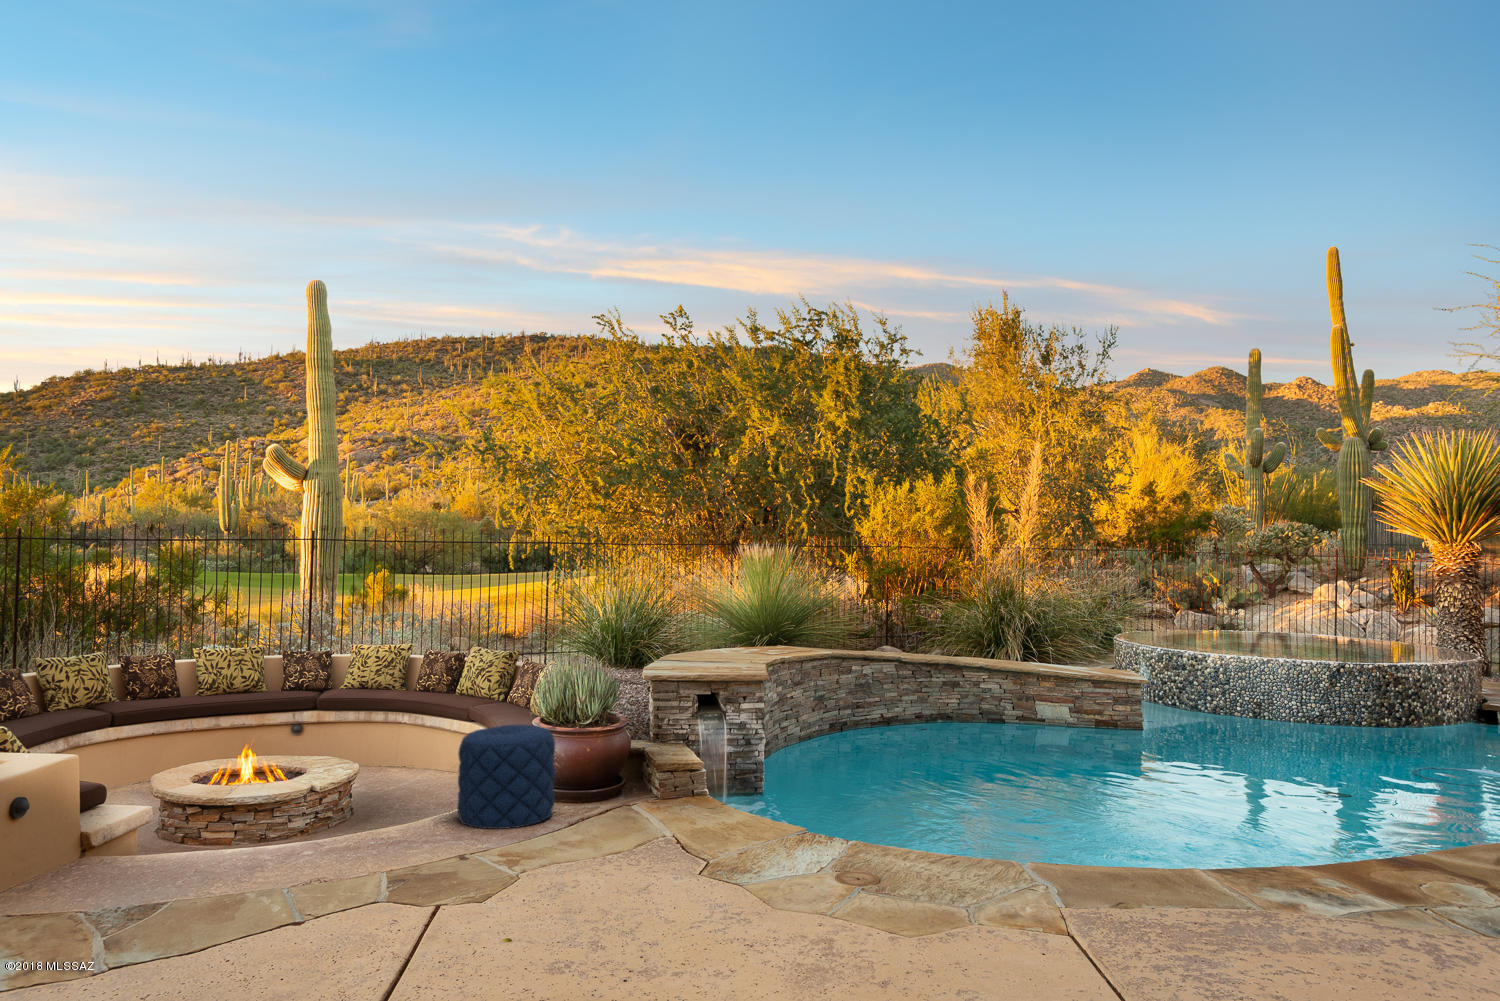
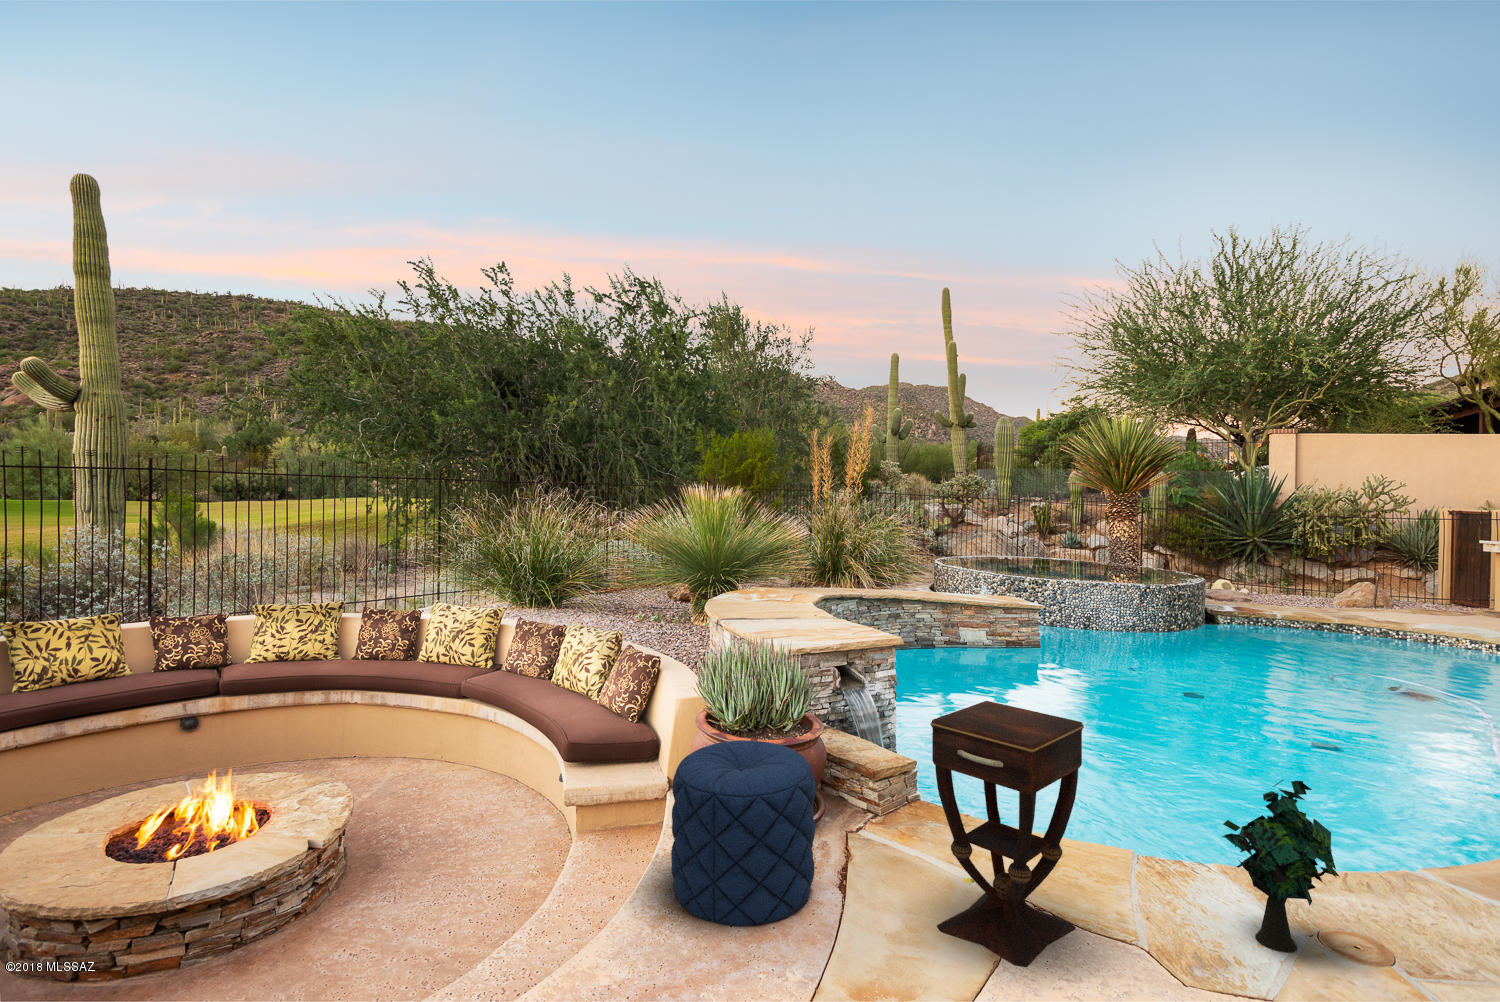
side table: none [585,699,672,857] -> present [930,701,1084,967]
decorative plant: none [752,753,817,870] -> present [1222,780,1340,953]

